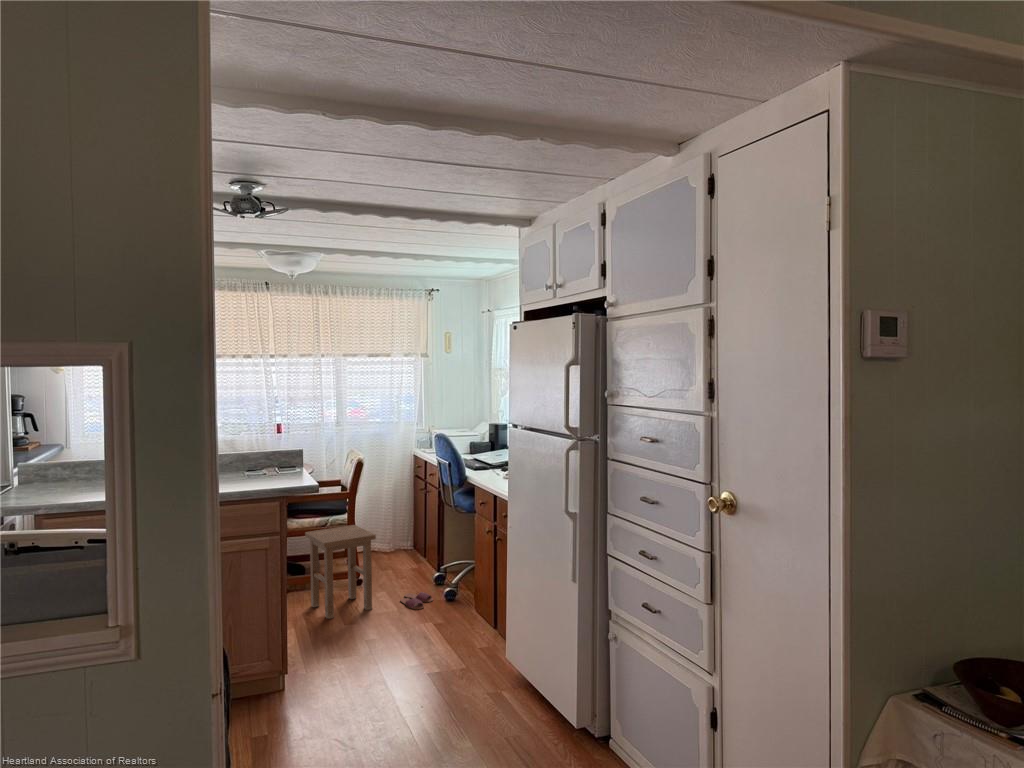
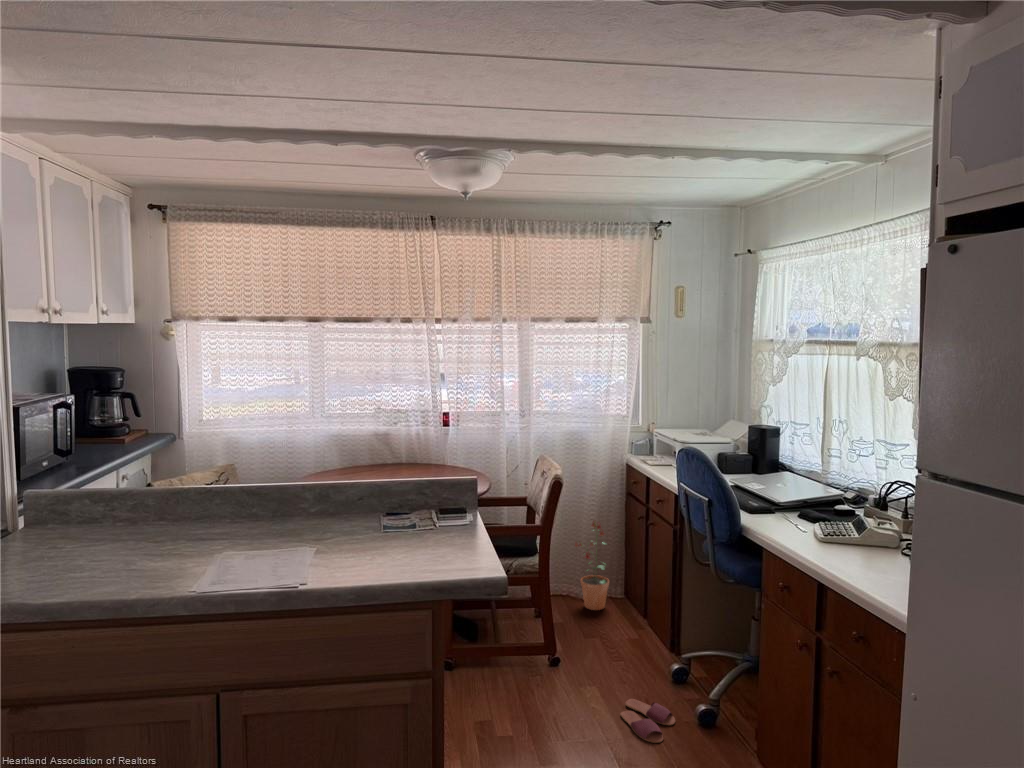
potted plant: none [376,495,402,557] -> present [575,521,609,610]
stool: present [305,525,376,619] -> none [475,582,586,745]

